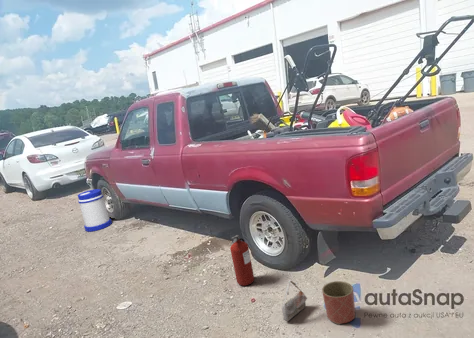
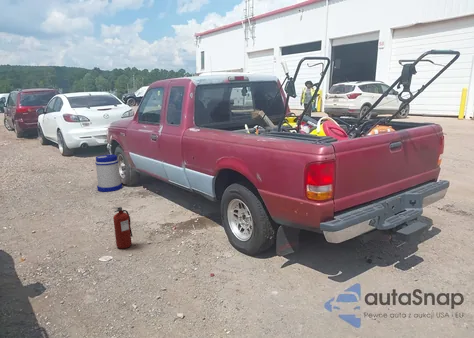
fire extinguisher: present [230,235,254,285] -> present [113,207,132,248]
bag: present [282,280,307,321] -> none [229,262,256,297]
planter: present [322,281,355,325] -> none [266,271,293,308]

